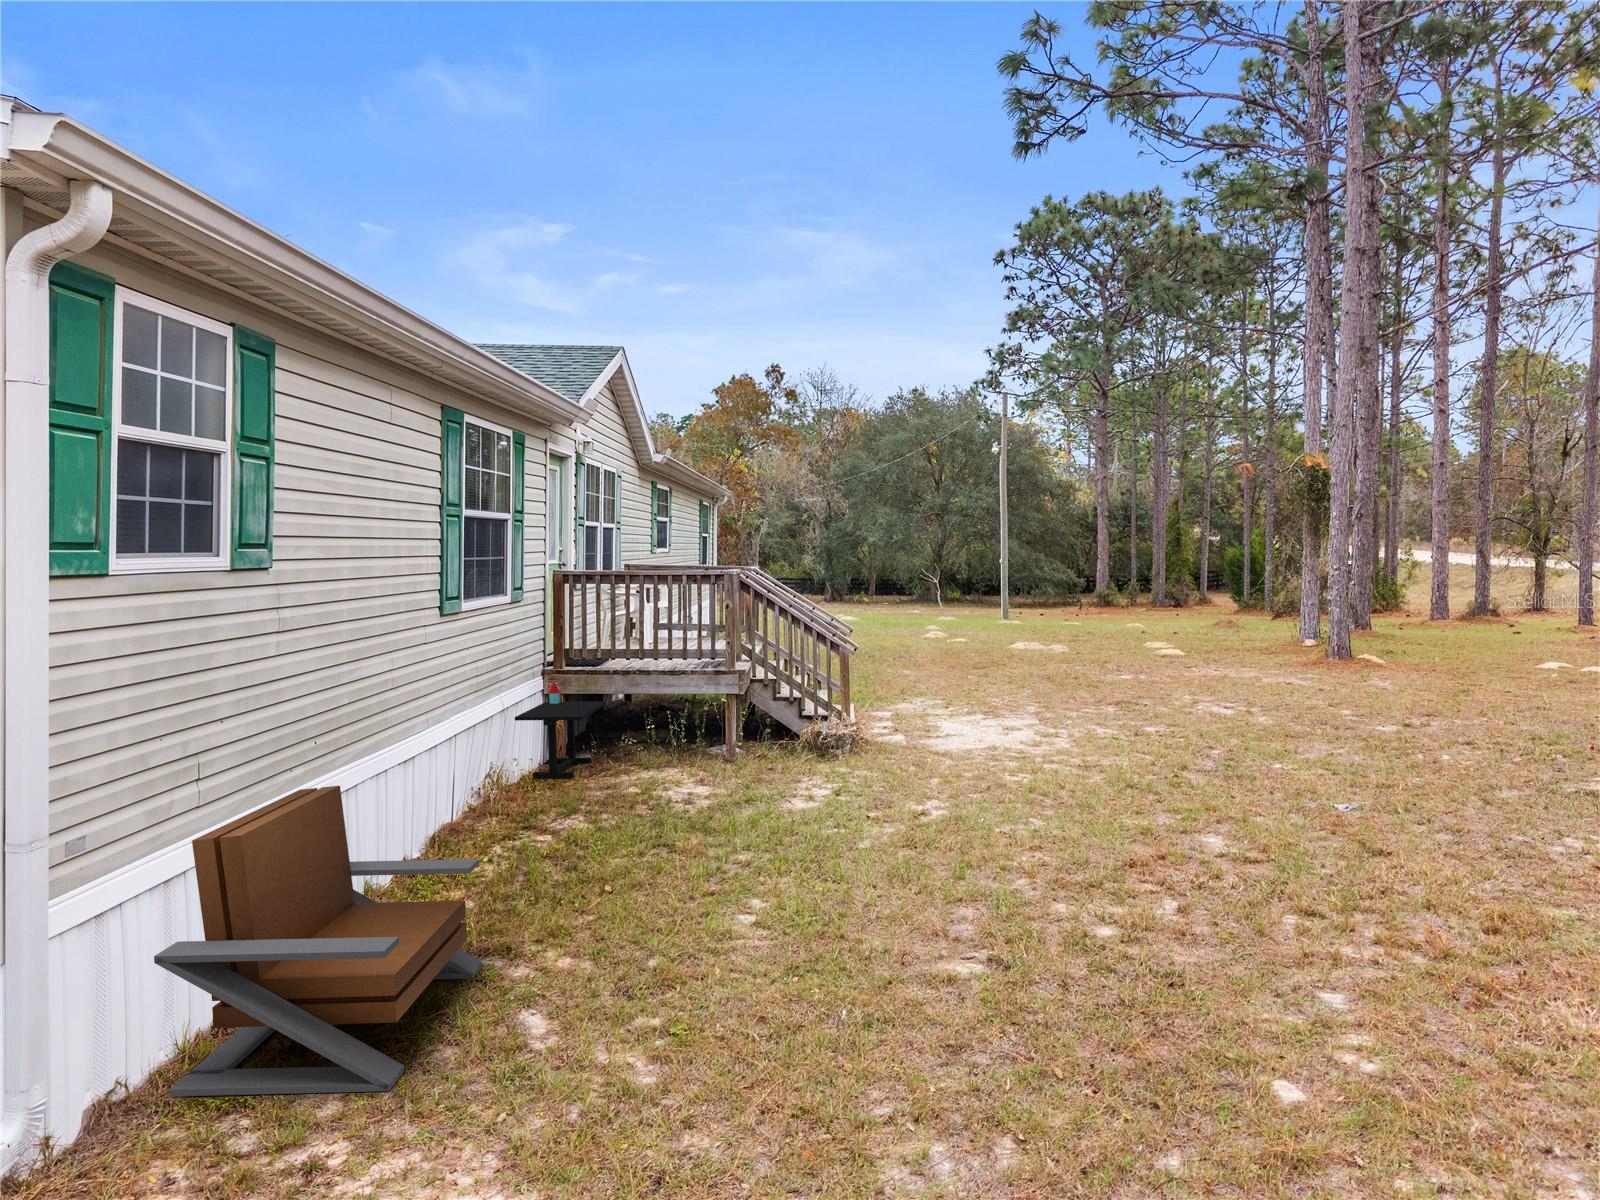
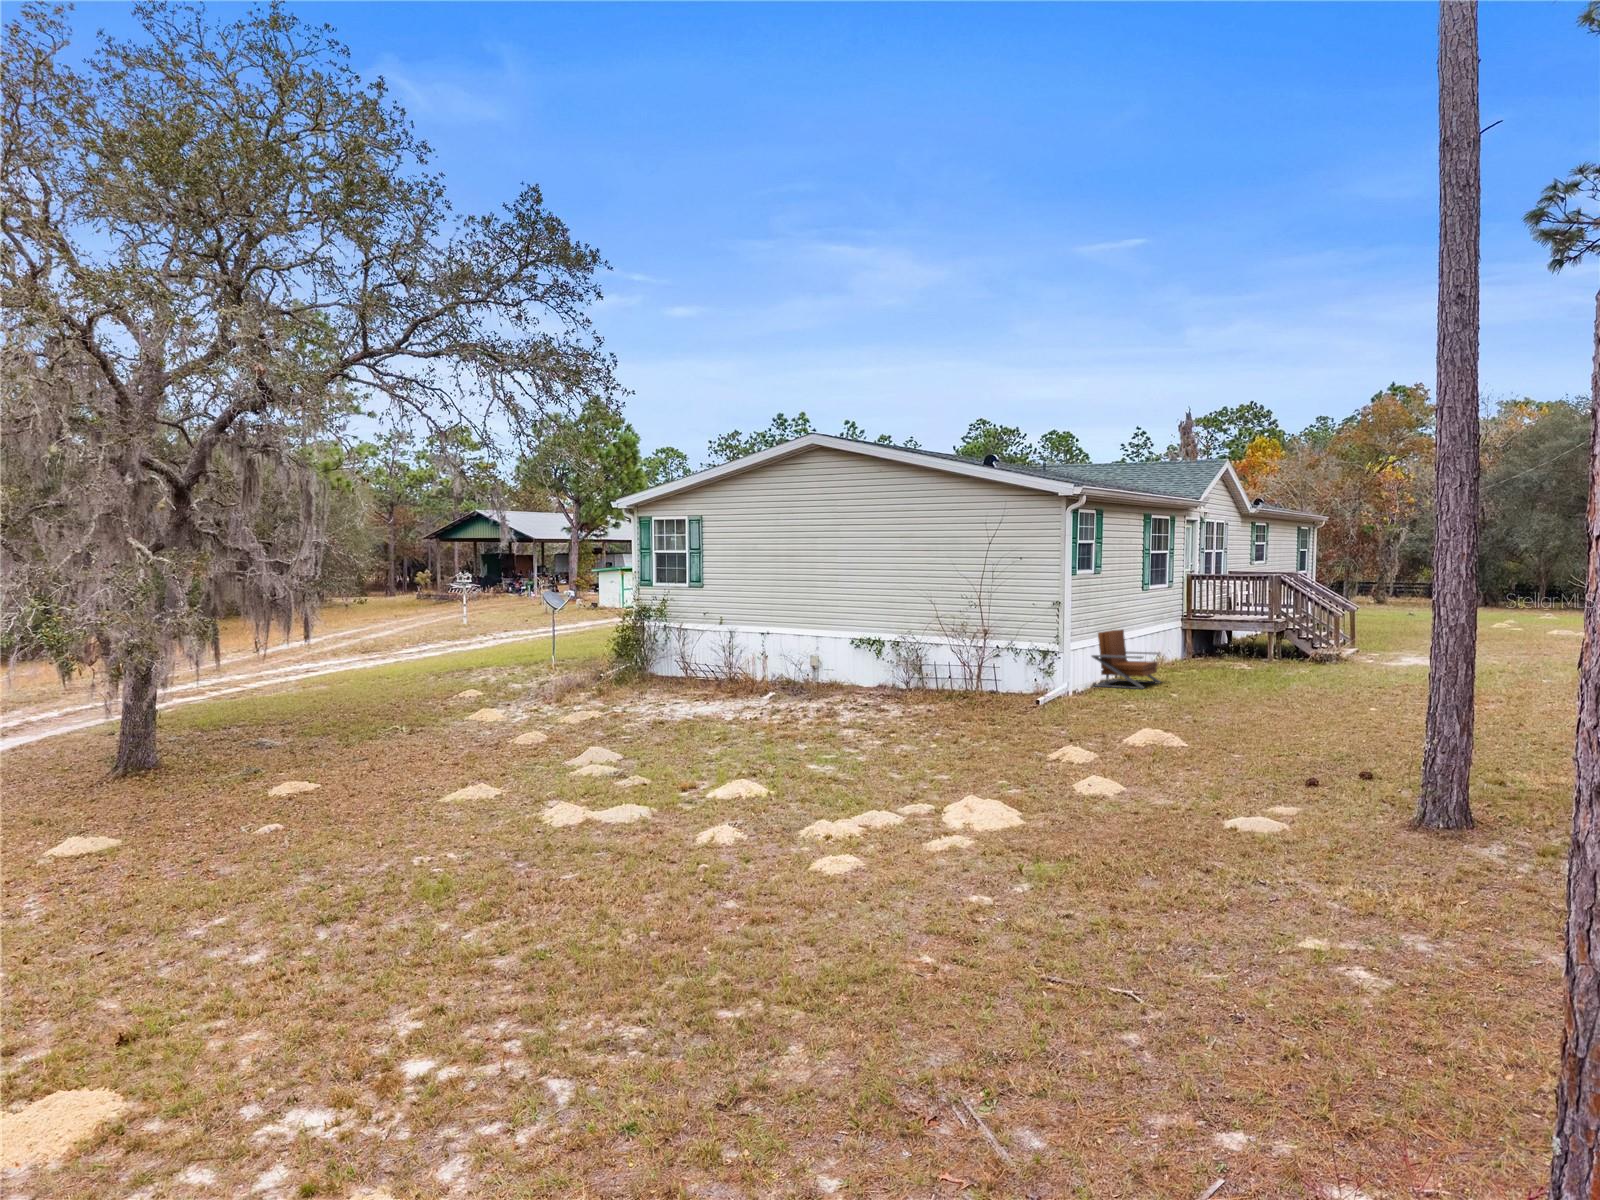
side table: present [515,682,606,778] -> none [1168,624,1211,663]

